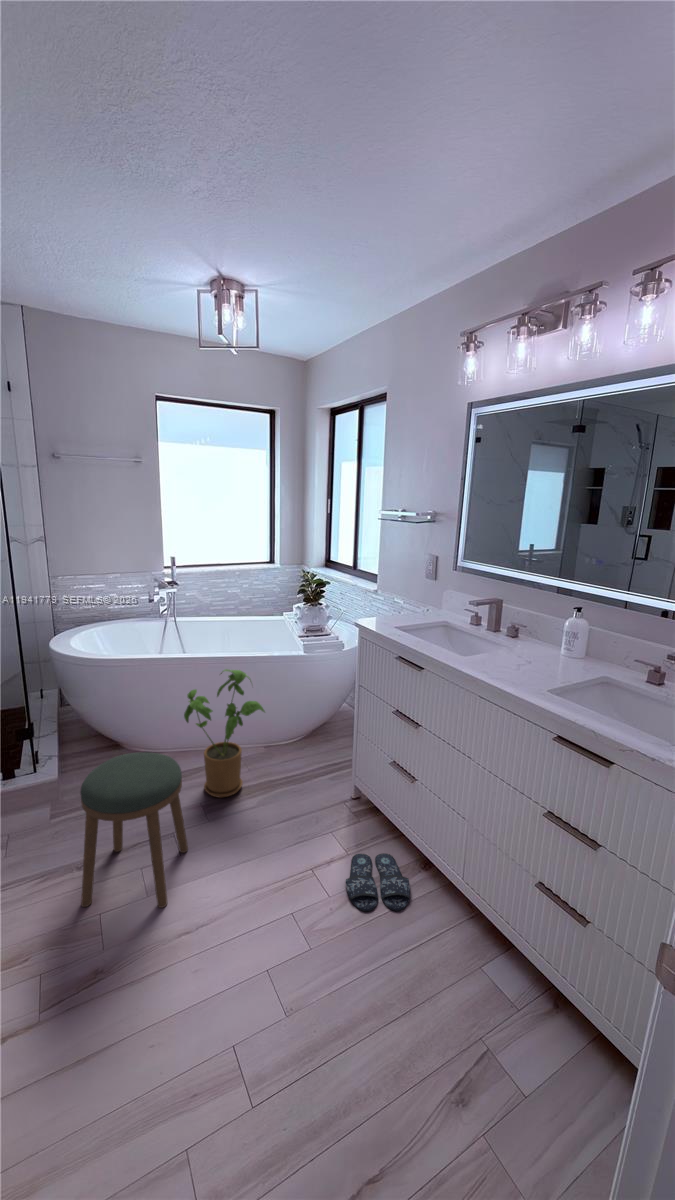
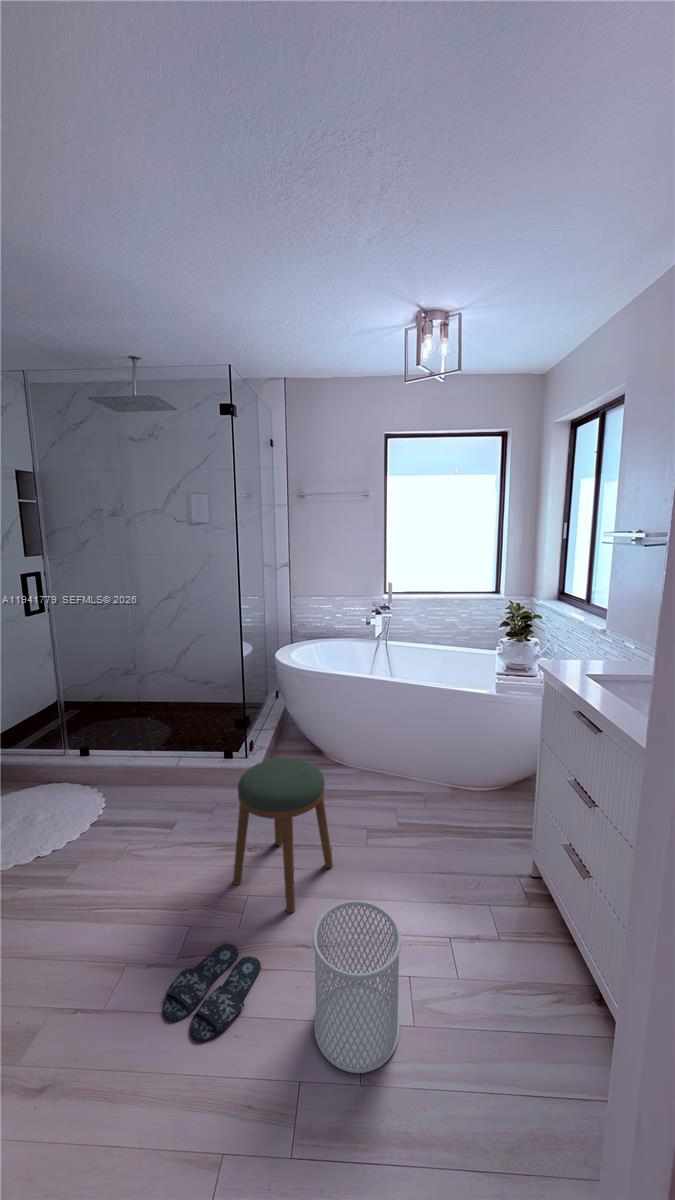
house plant: present [184,669,265,797] -> none [354,696,429,827]
slippers: present [346,853,410,912] -> present [163,944,261,1042]
wastebasket: none [229,857,312,1006] -> present [312,901,401,1073]

